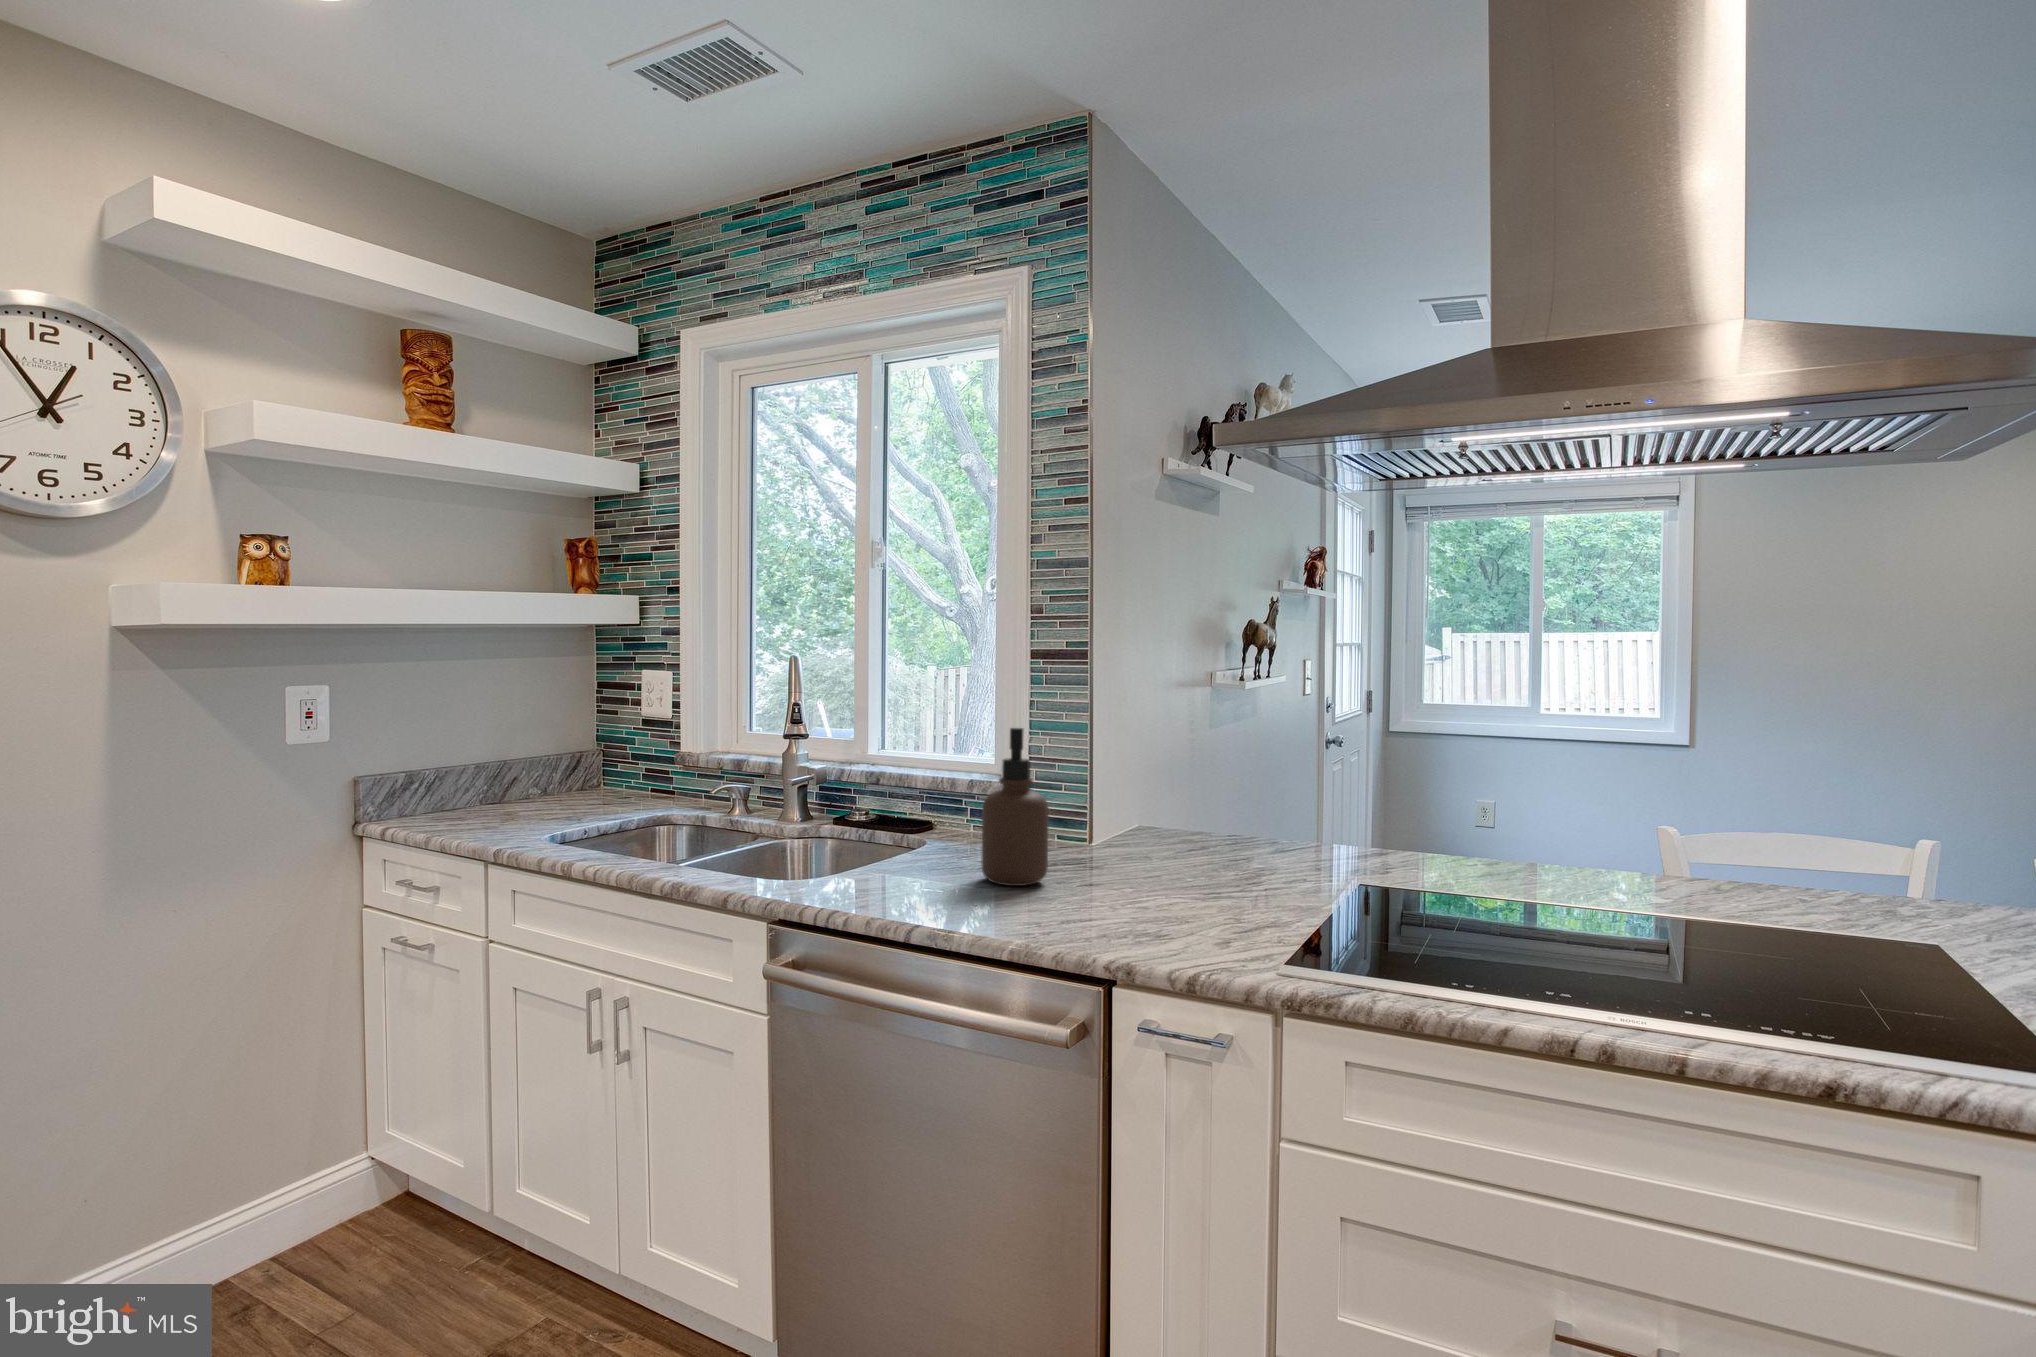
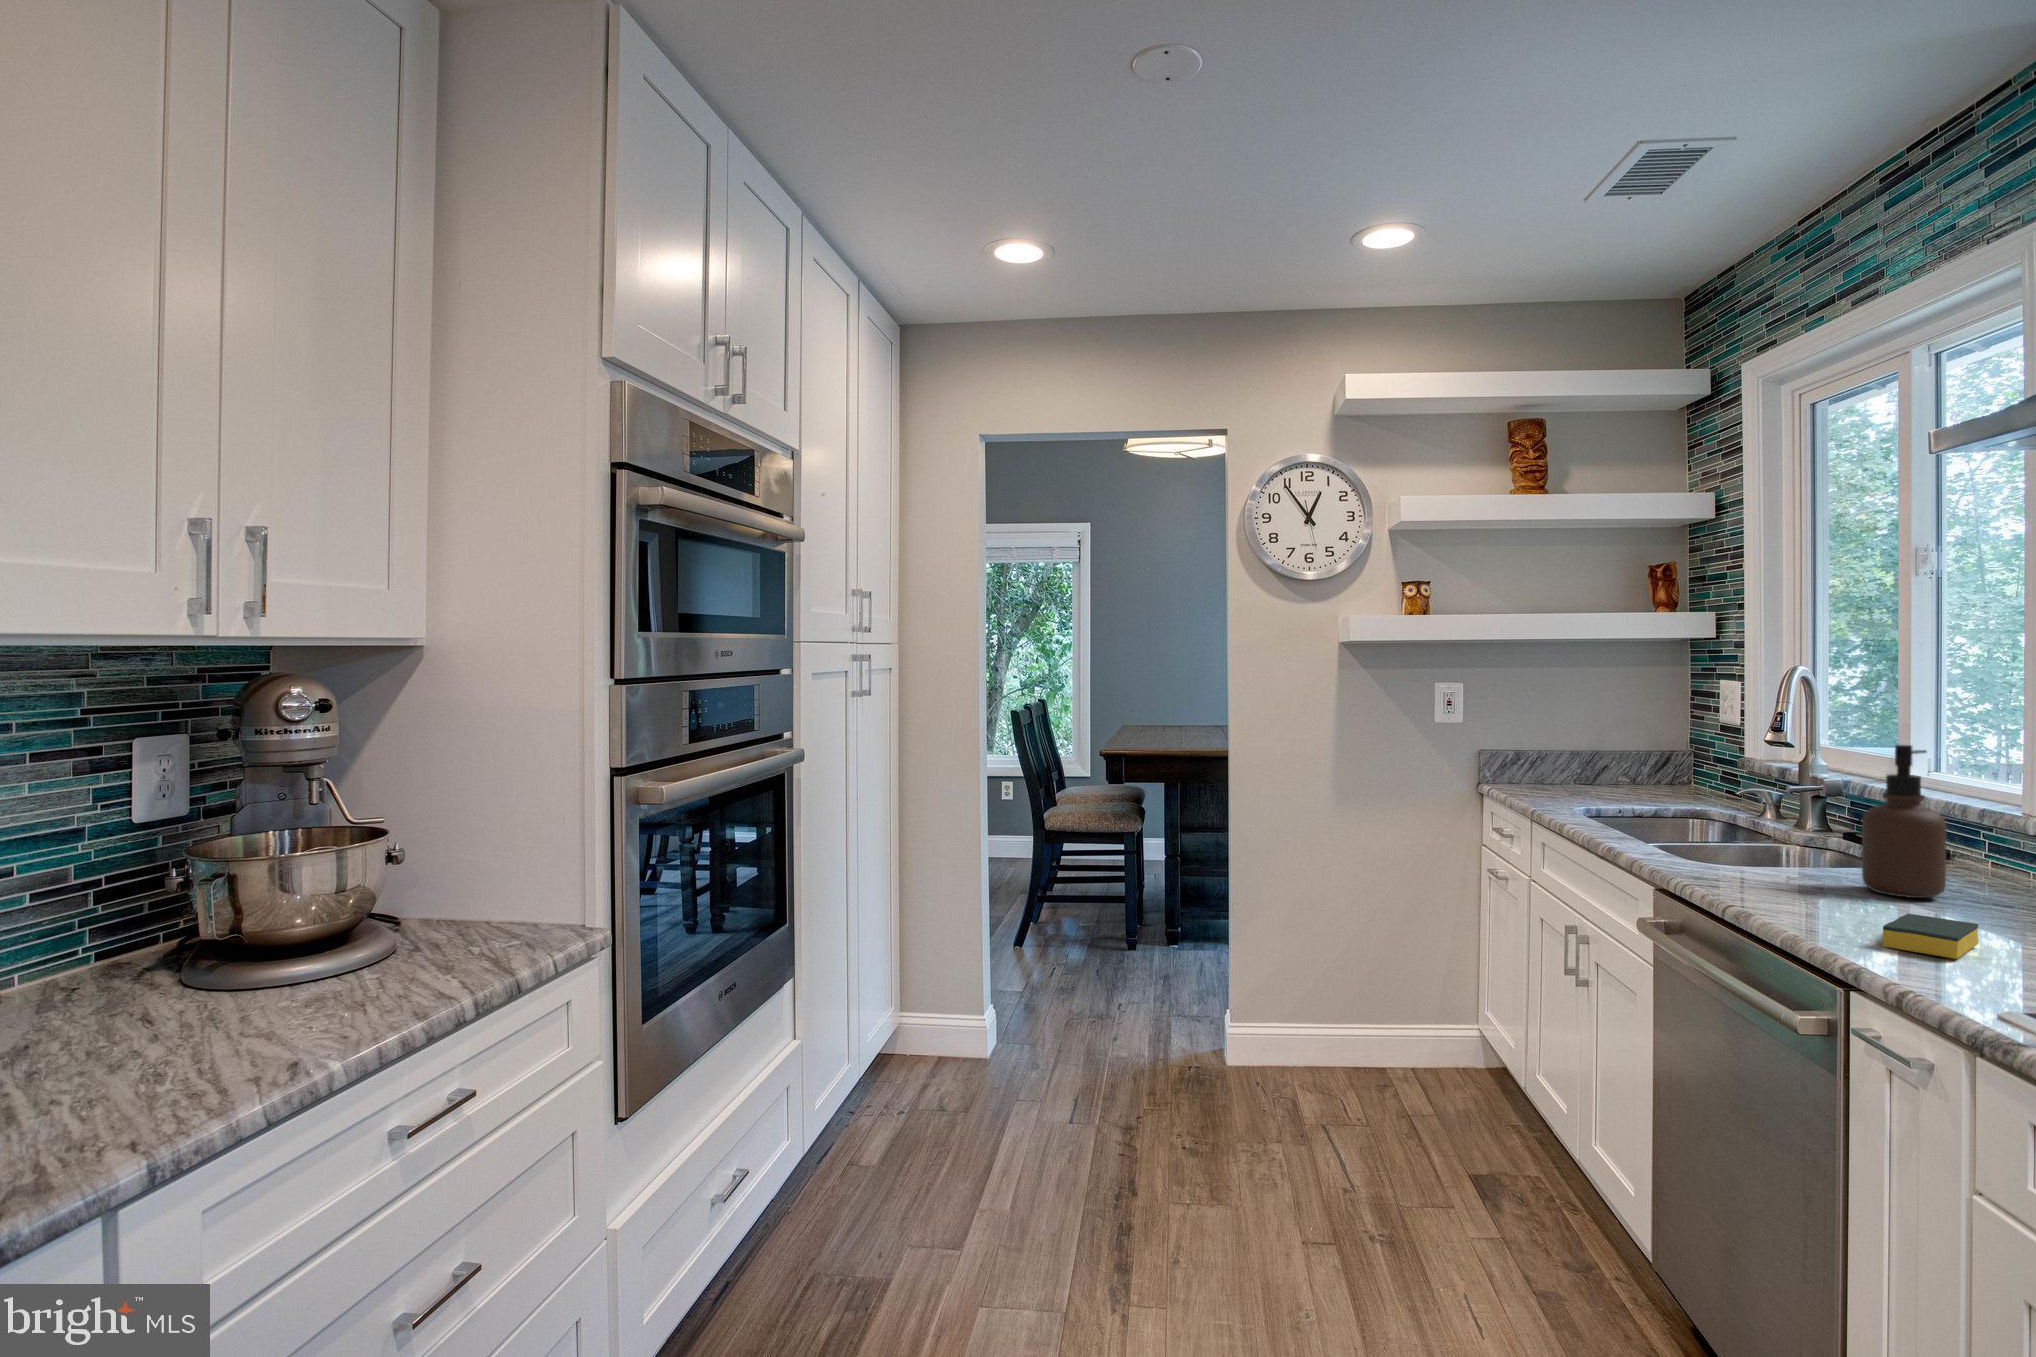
sponge: none [1139,906,1241,958] -> present [1883,914,1979,959]

